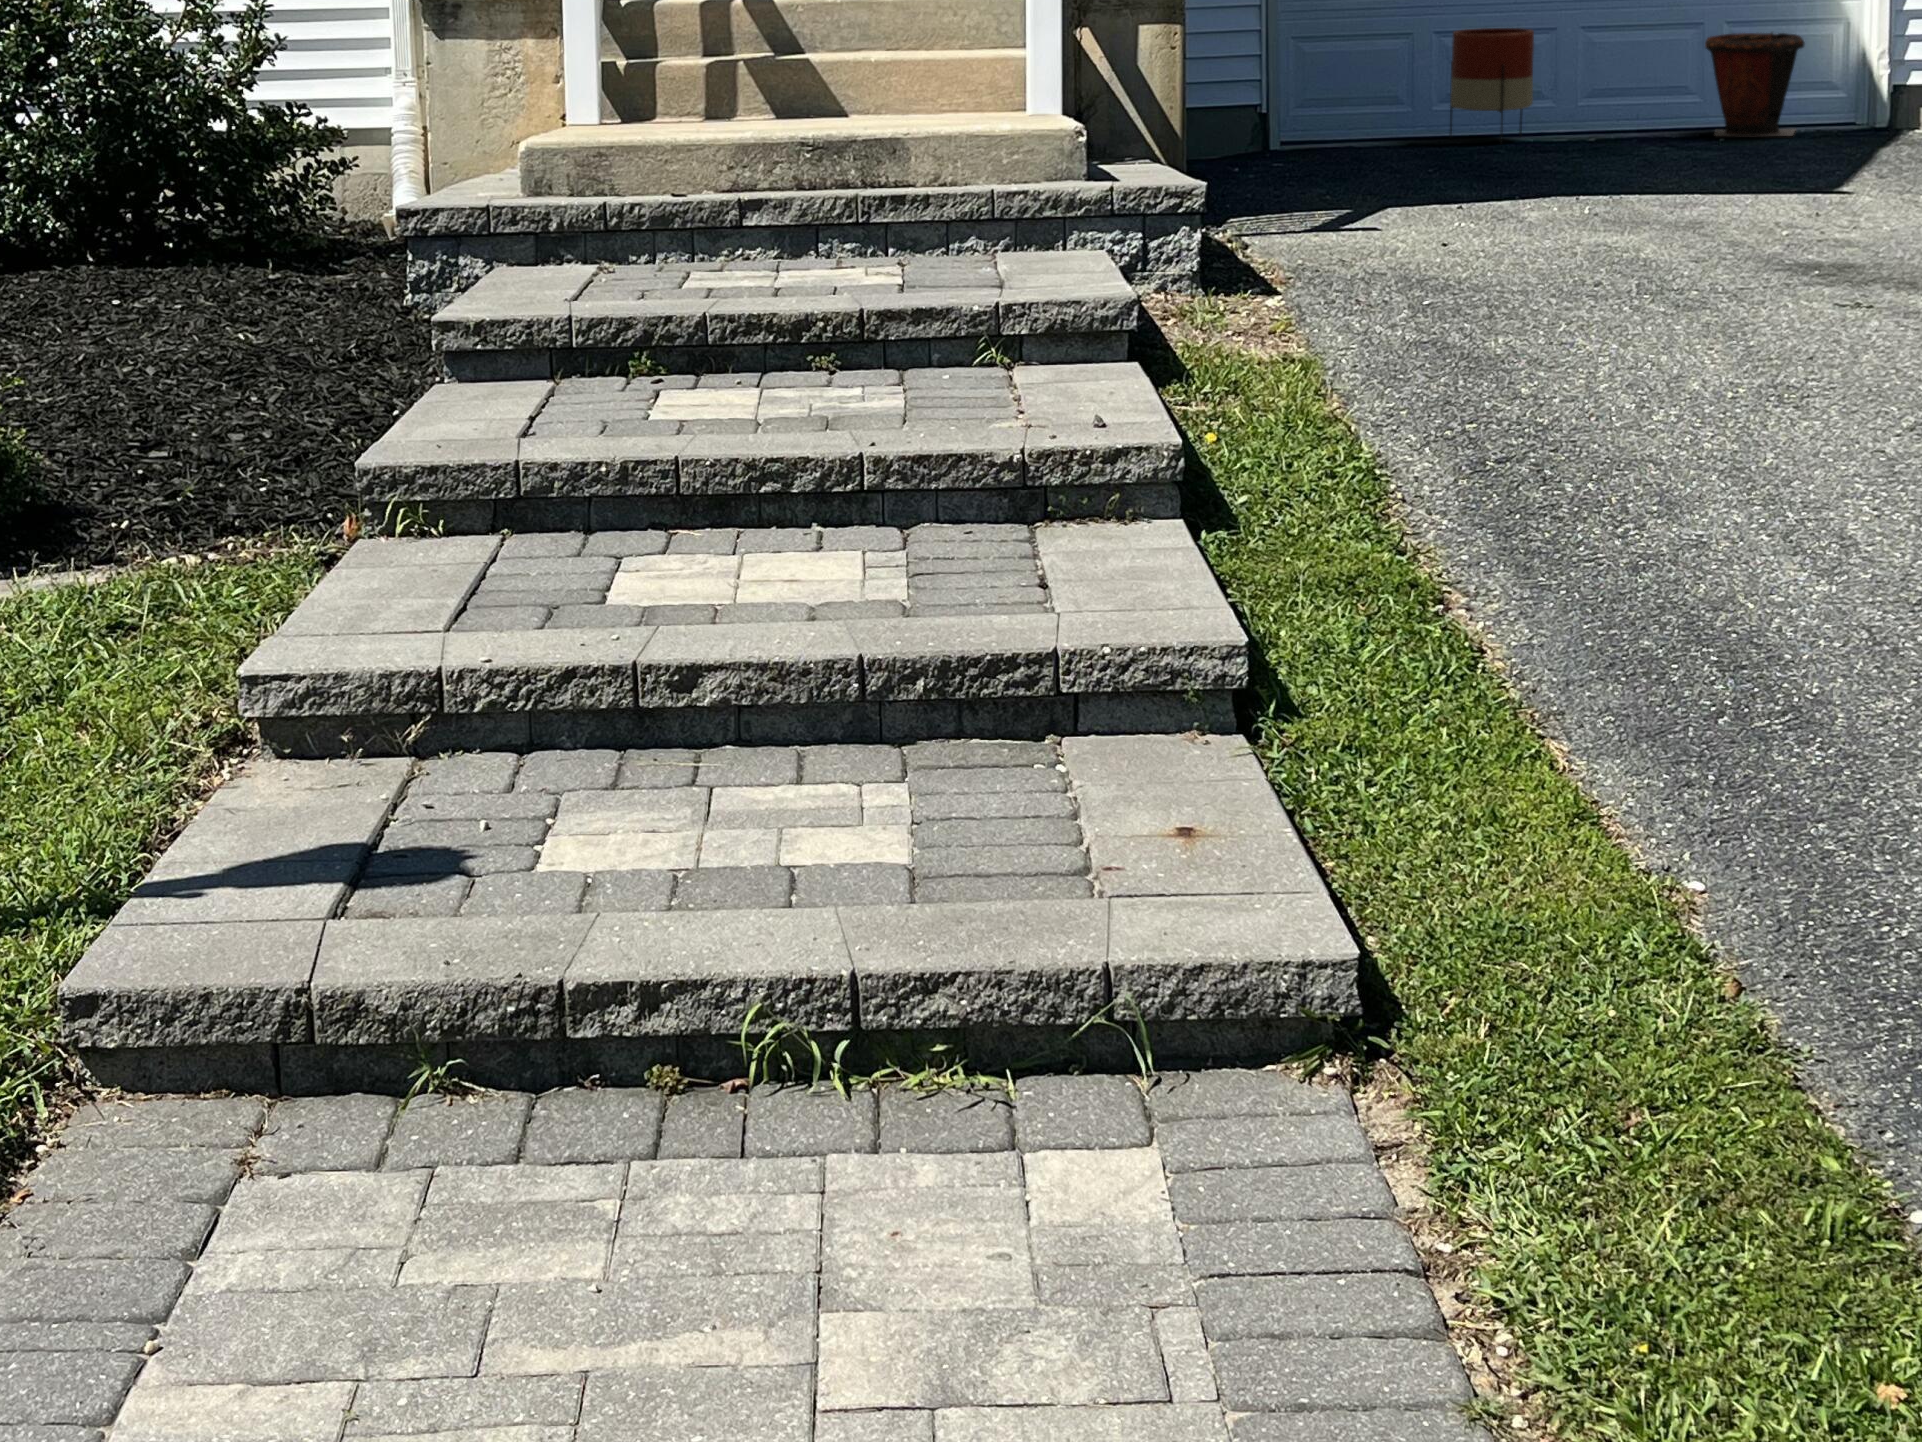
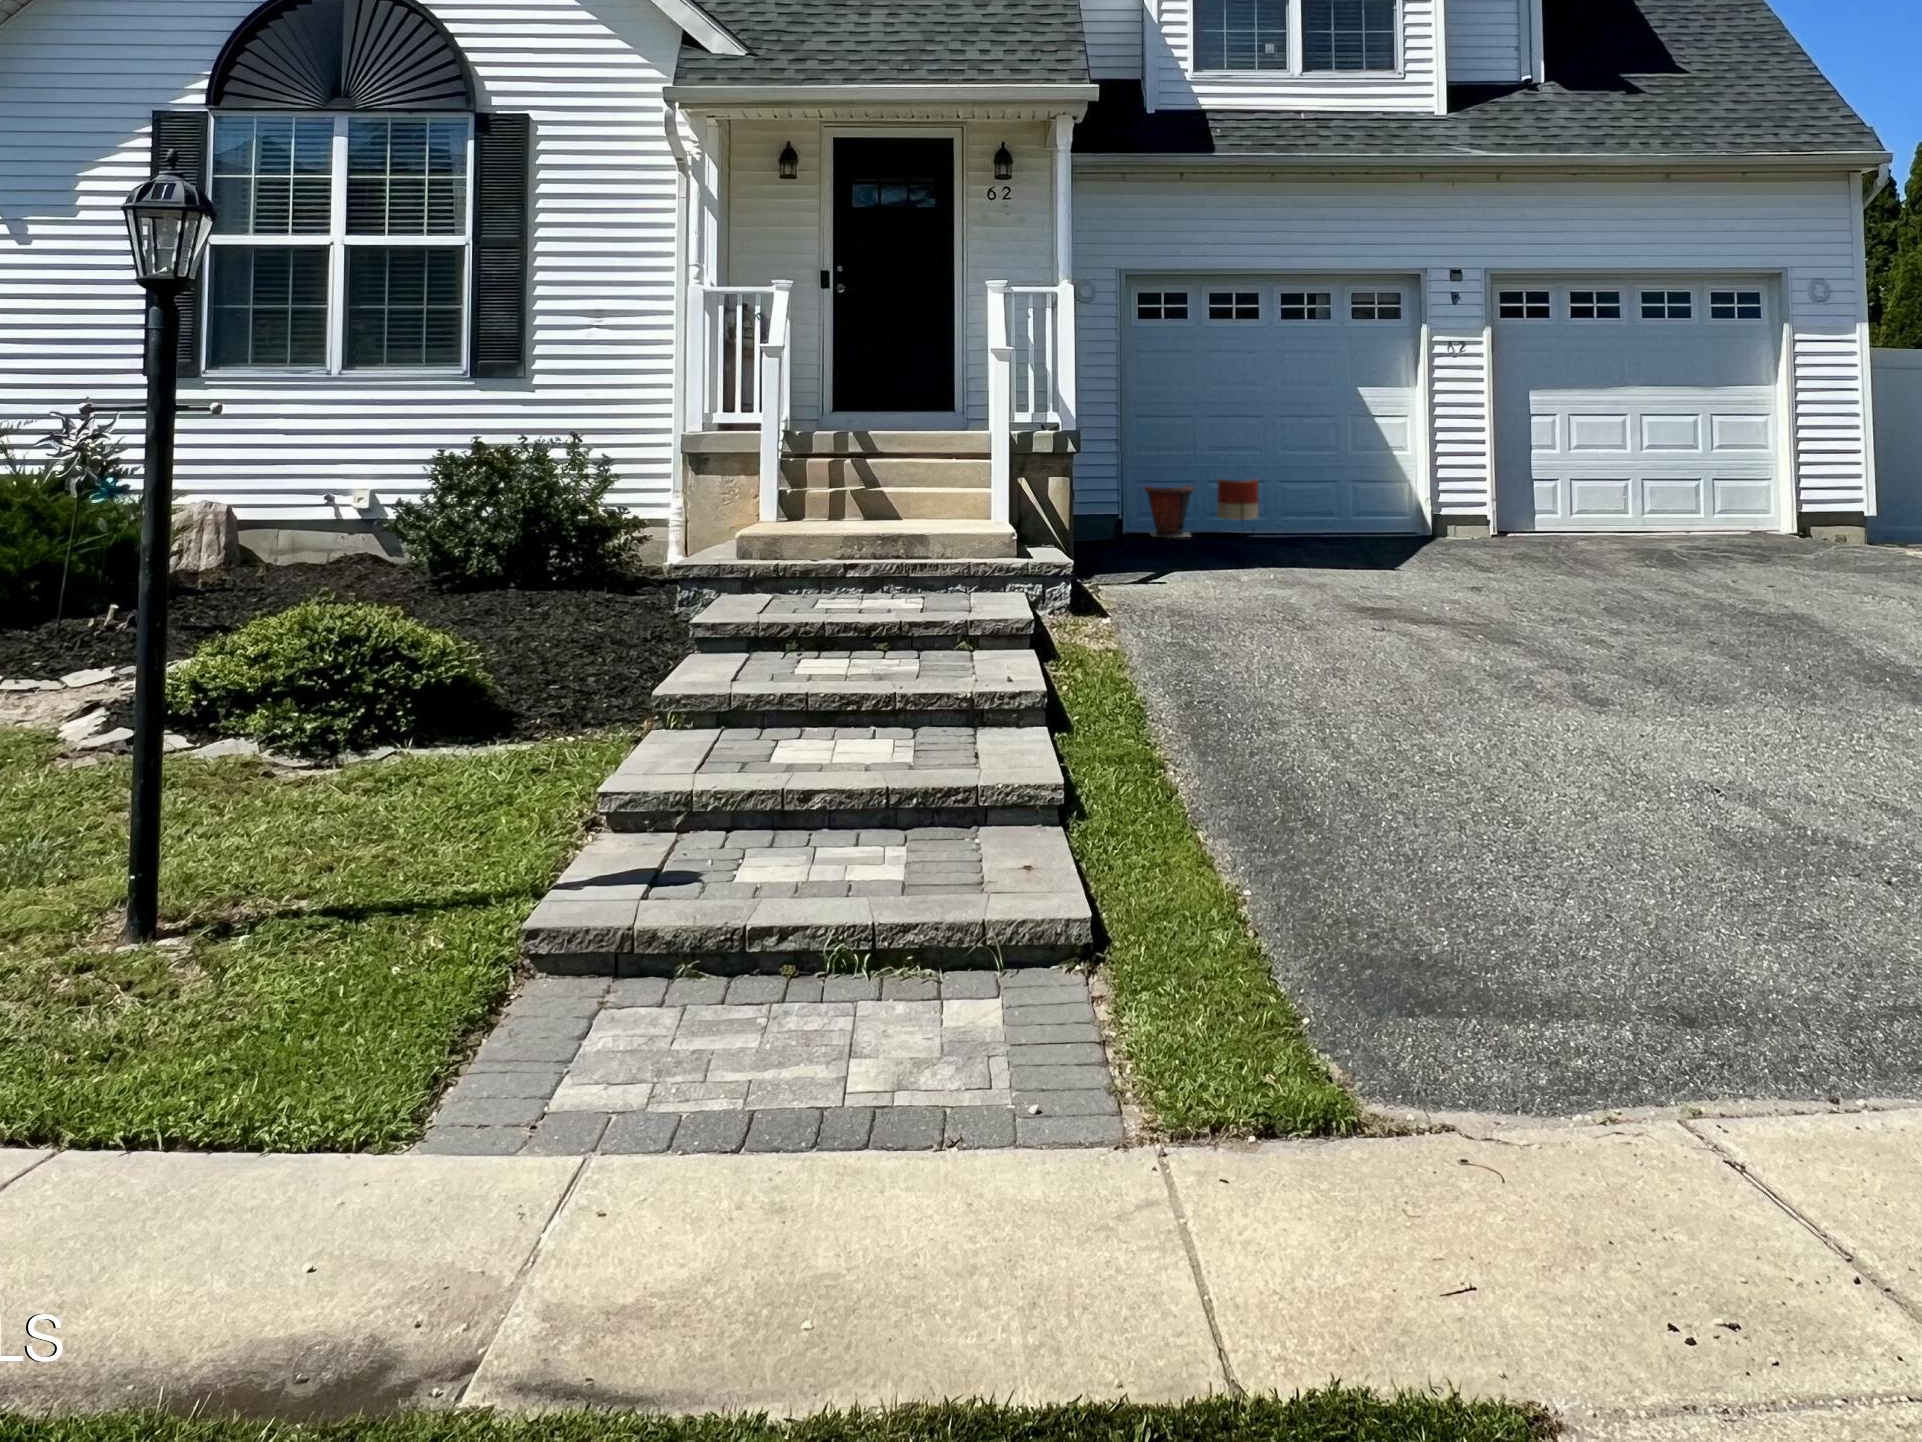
waste bin: present [1705,33,1804,136] -> present [1145,484,1194,537]

